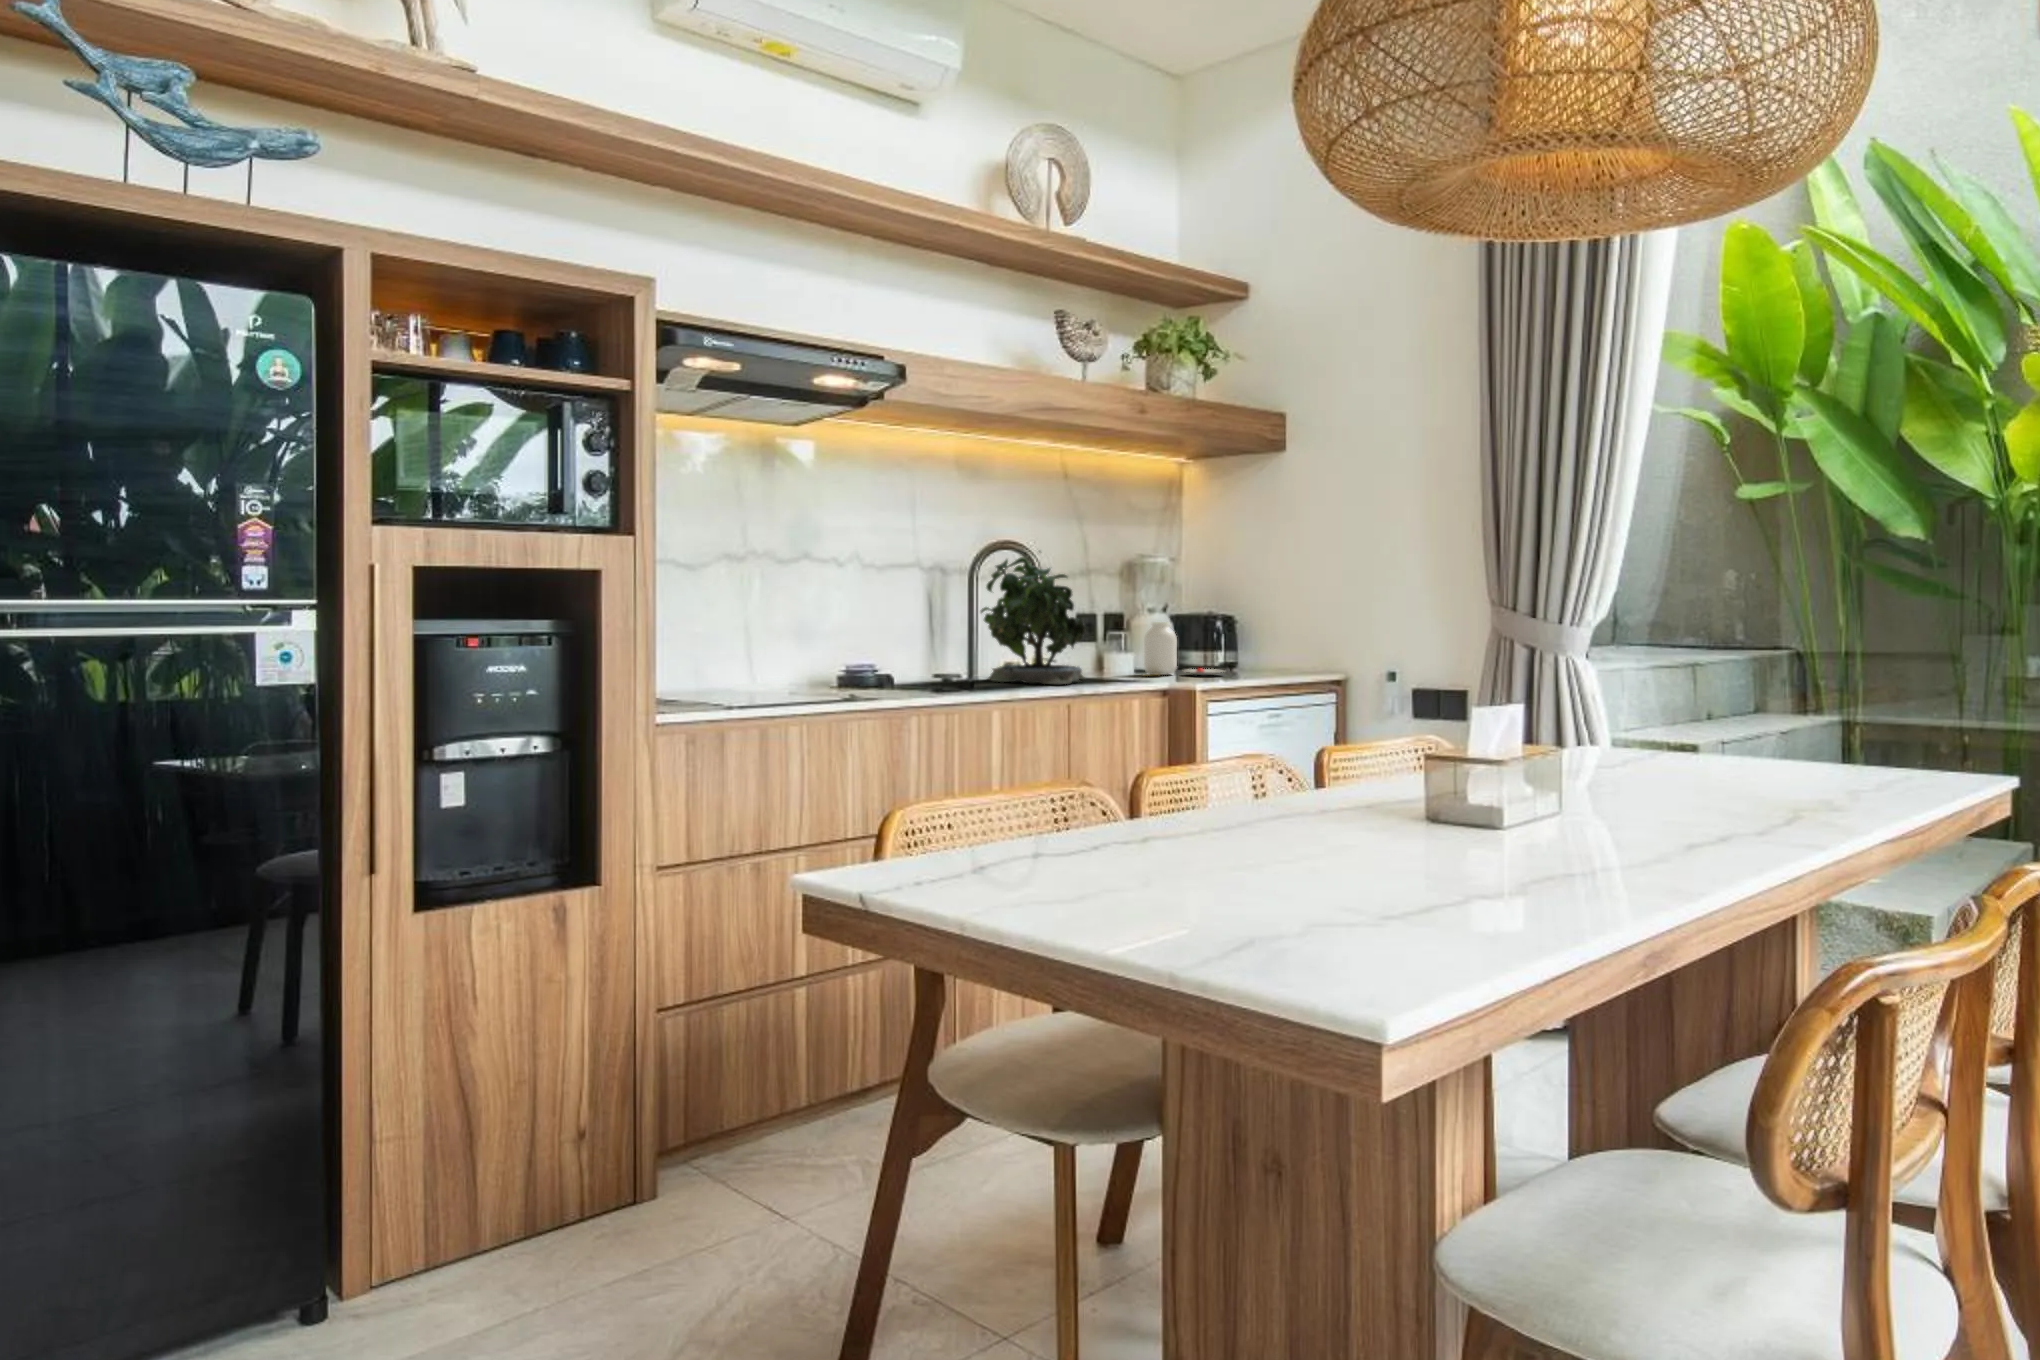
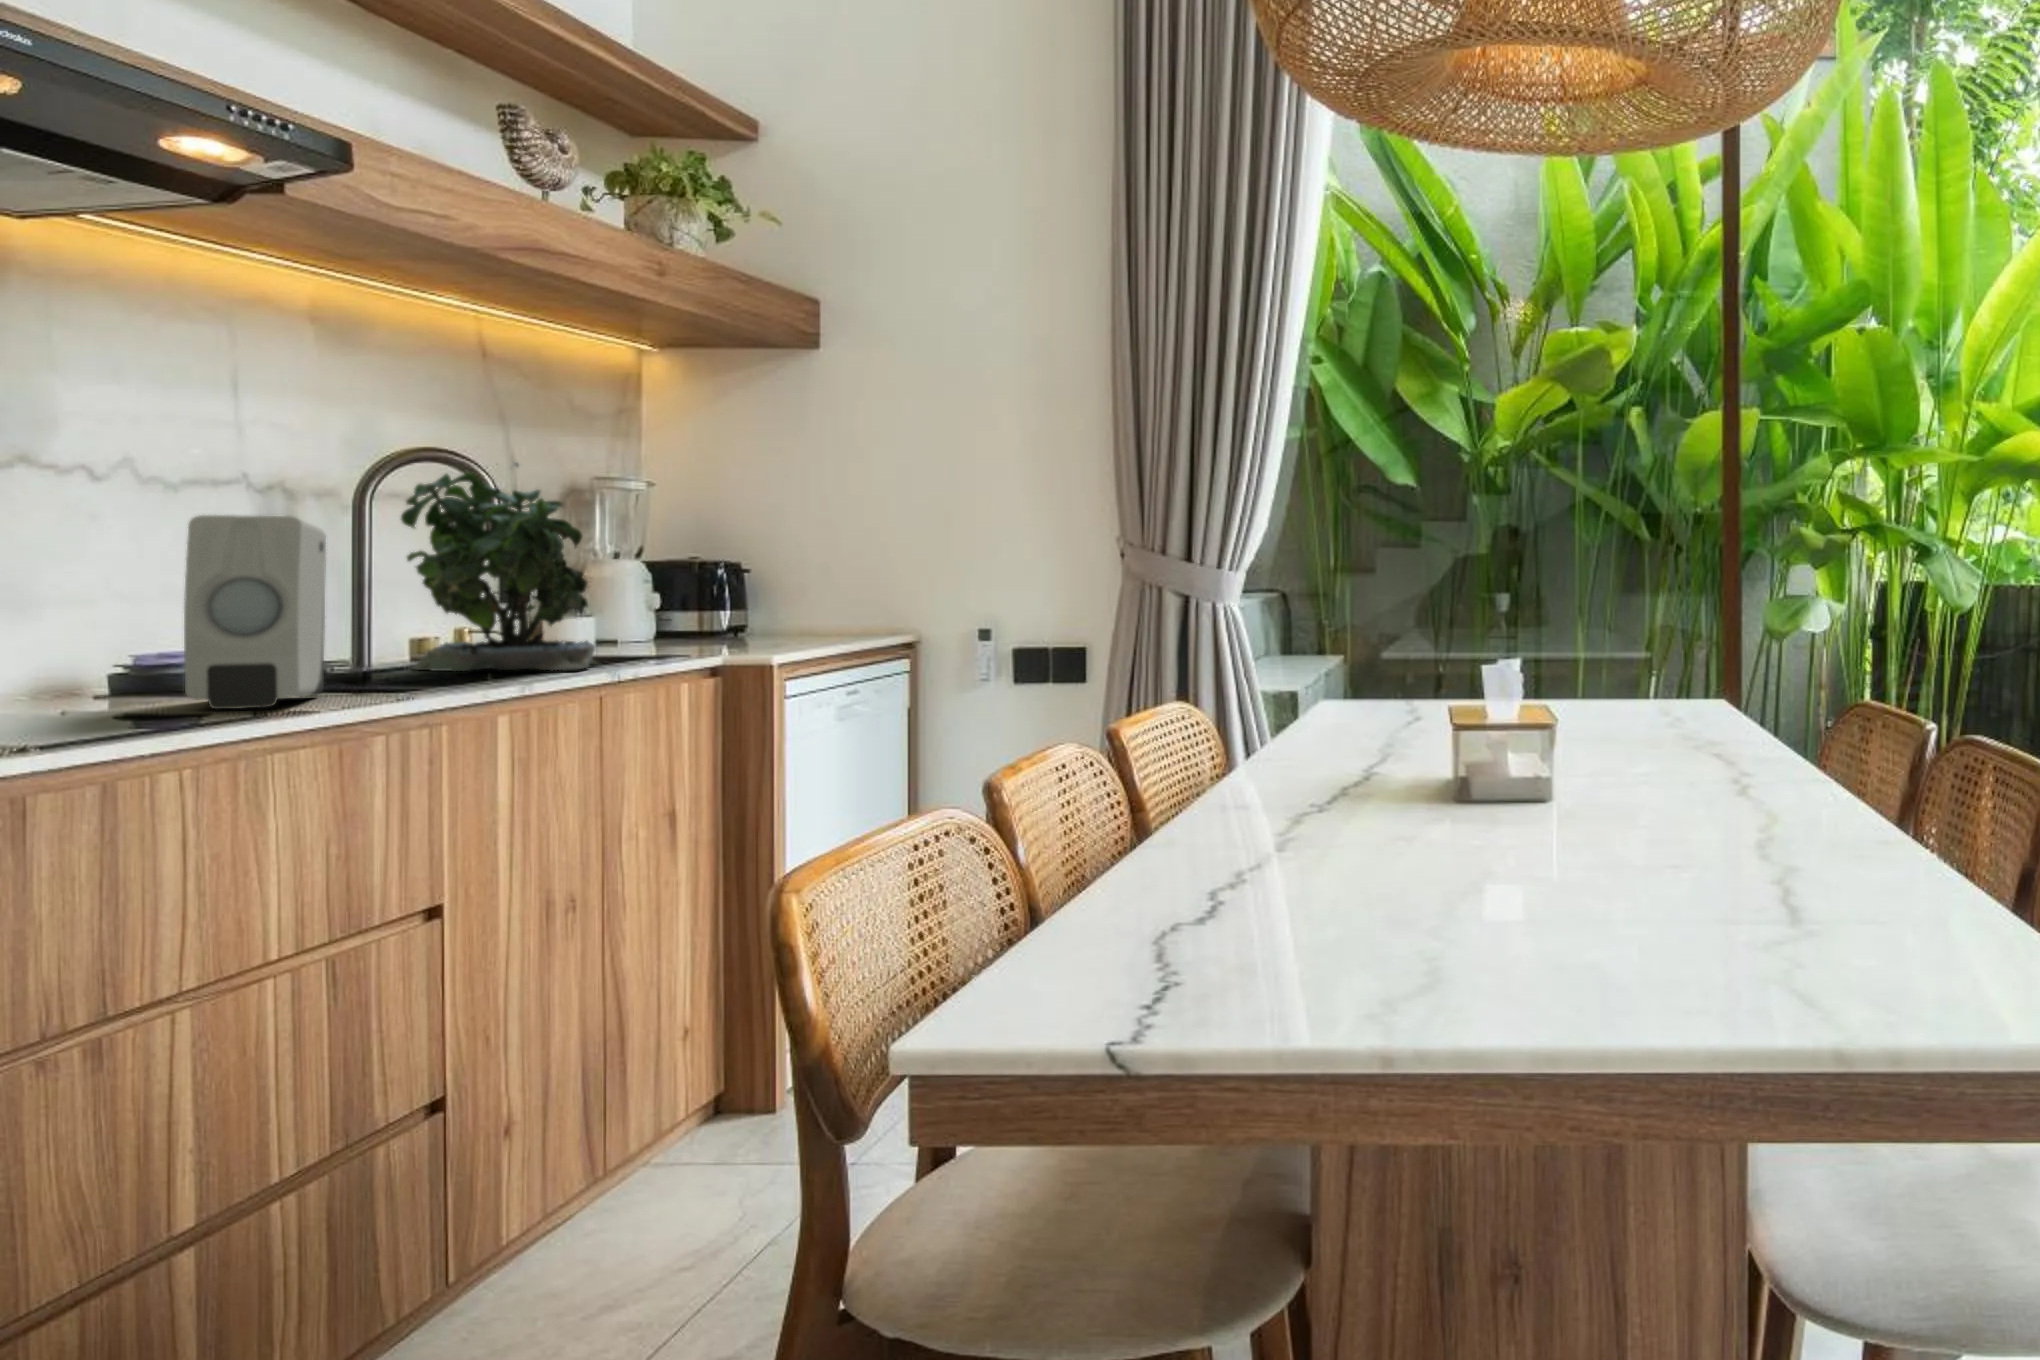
soap dispenser: none [836,588,912,696] -> present [184,515,326,709]
jar: present [1144,622,1225,675] -> none [655,573,792,652]

